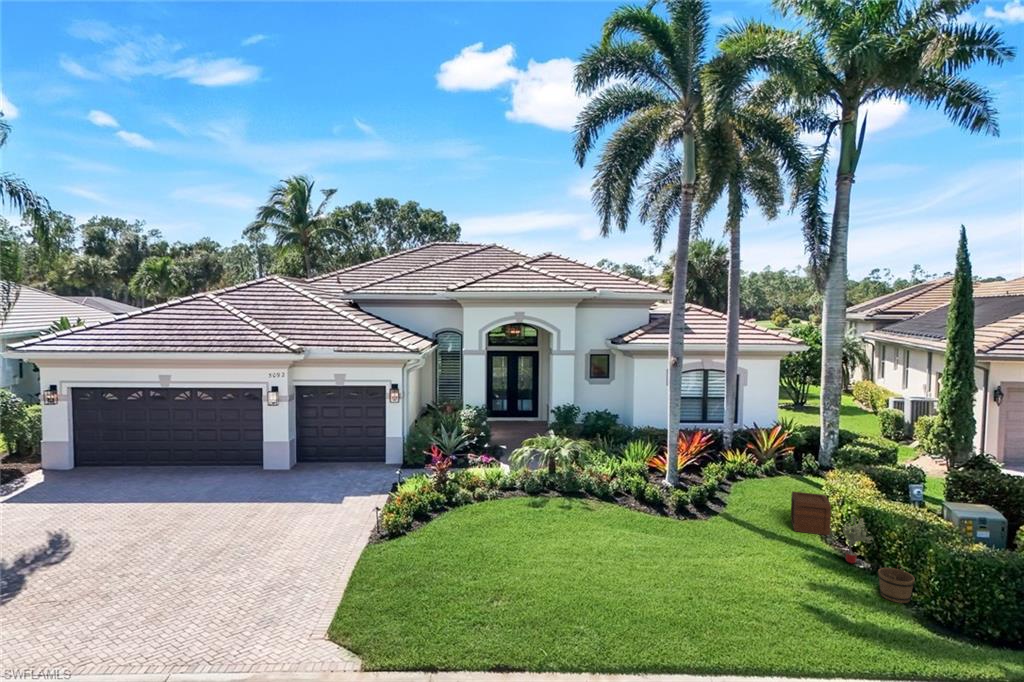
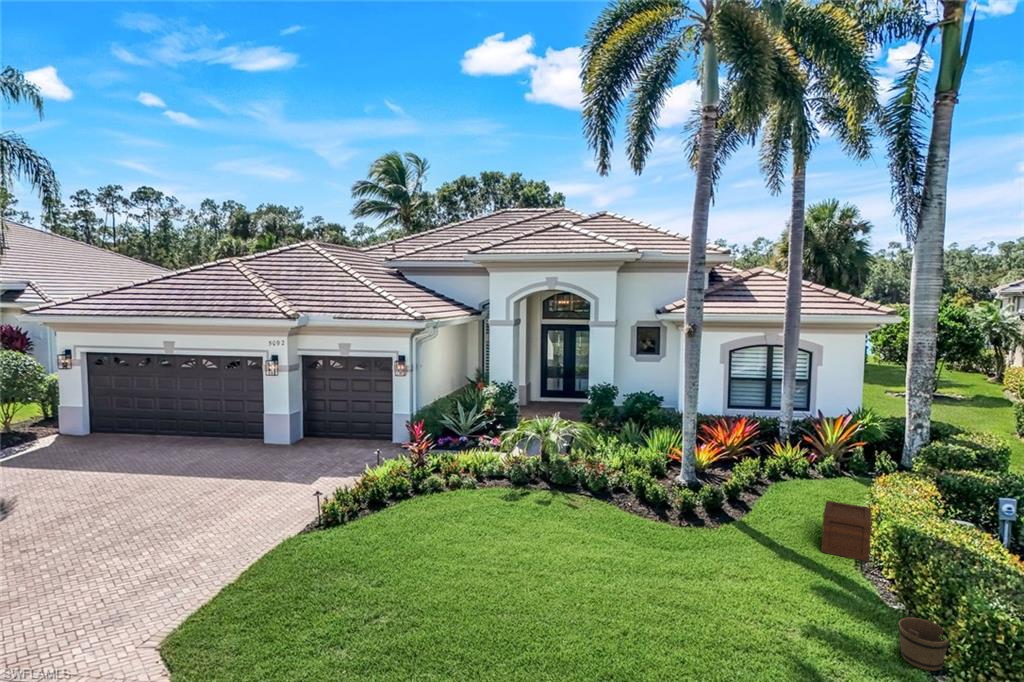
potted tree: present [843,517,872,564] -> none [869,542,911,604]

